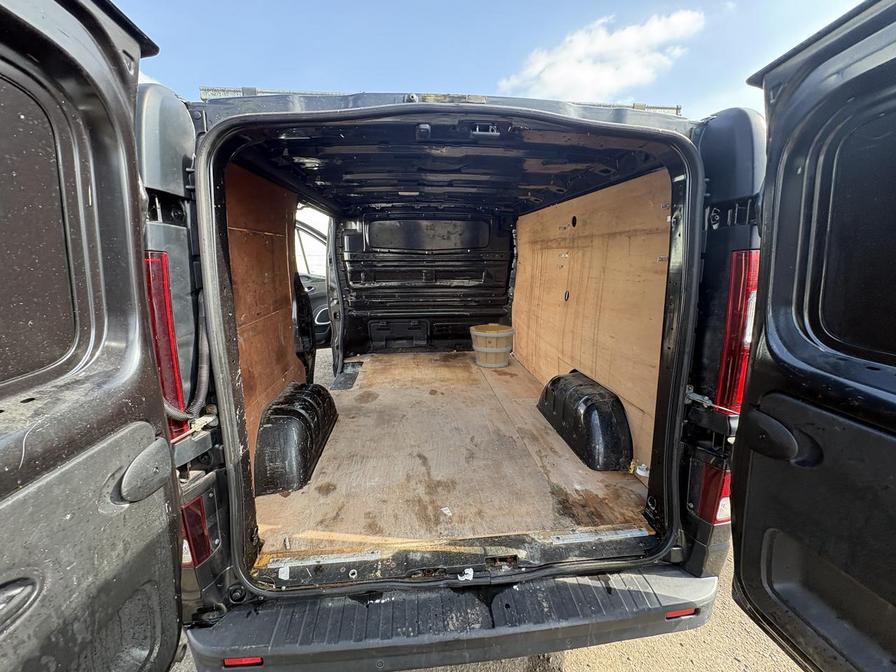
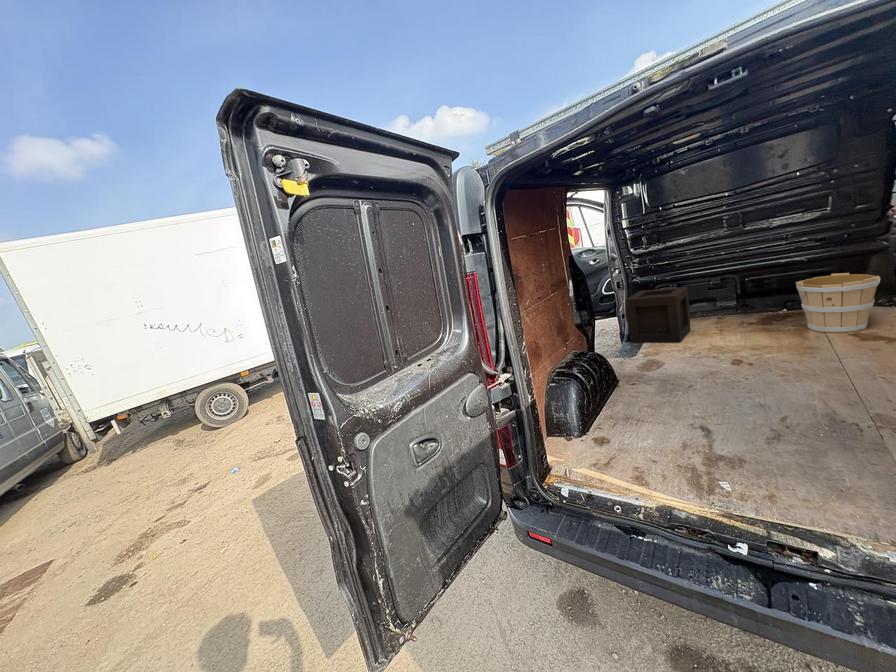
wooden crate: none [342,324,396,375] -> present [626,287,690,343]

